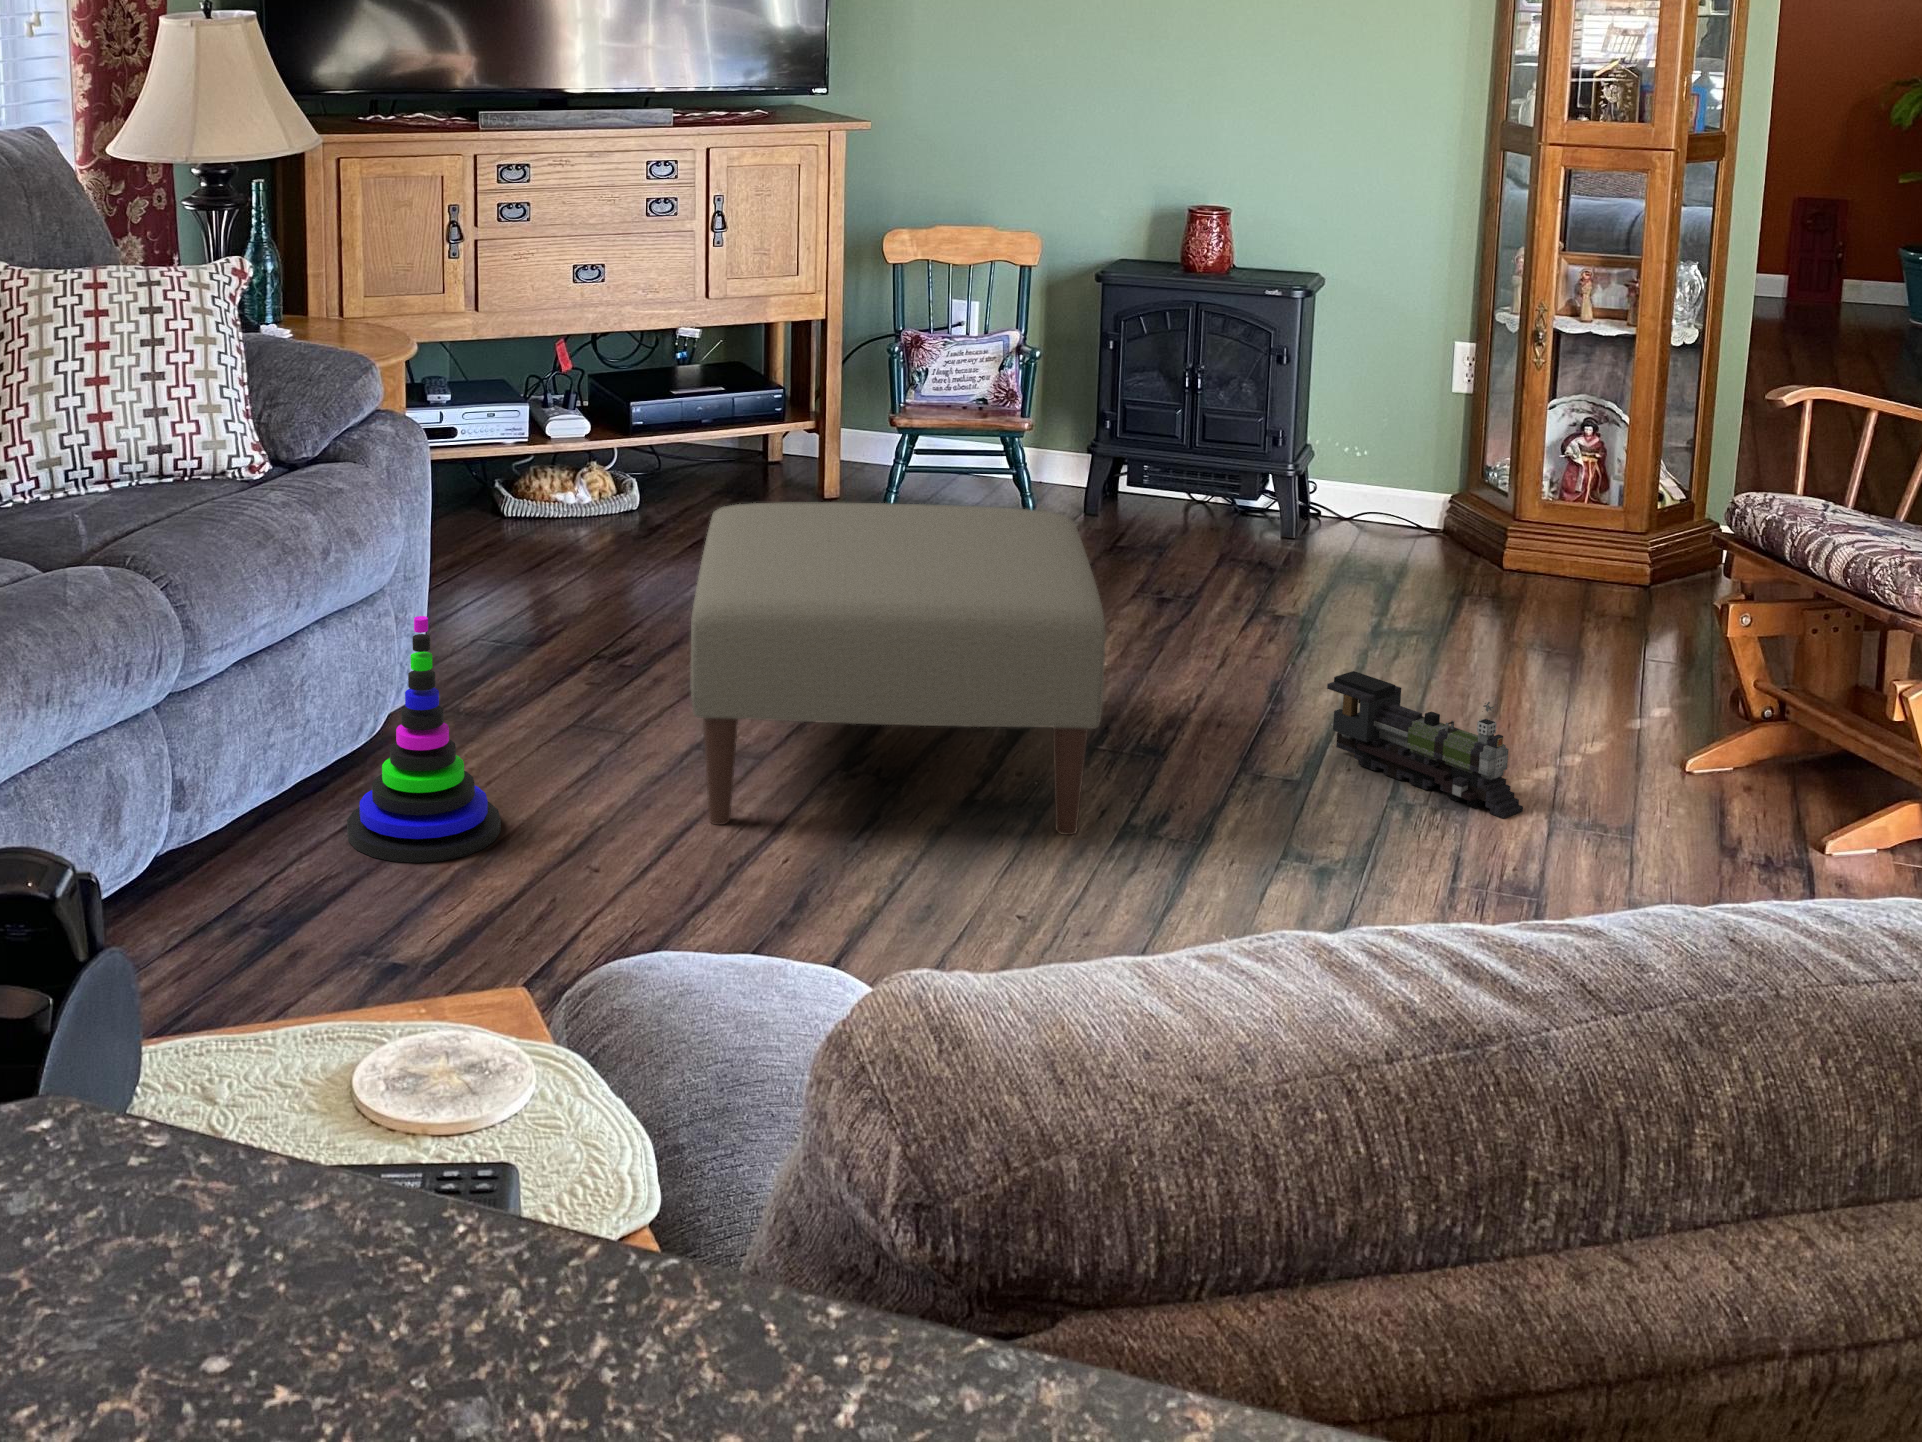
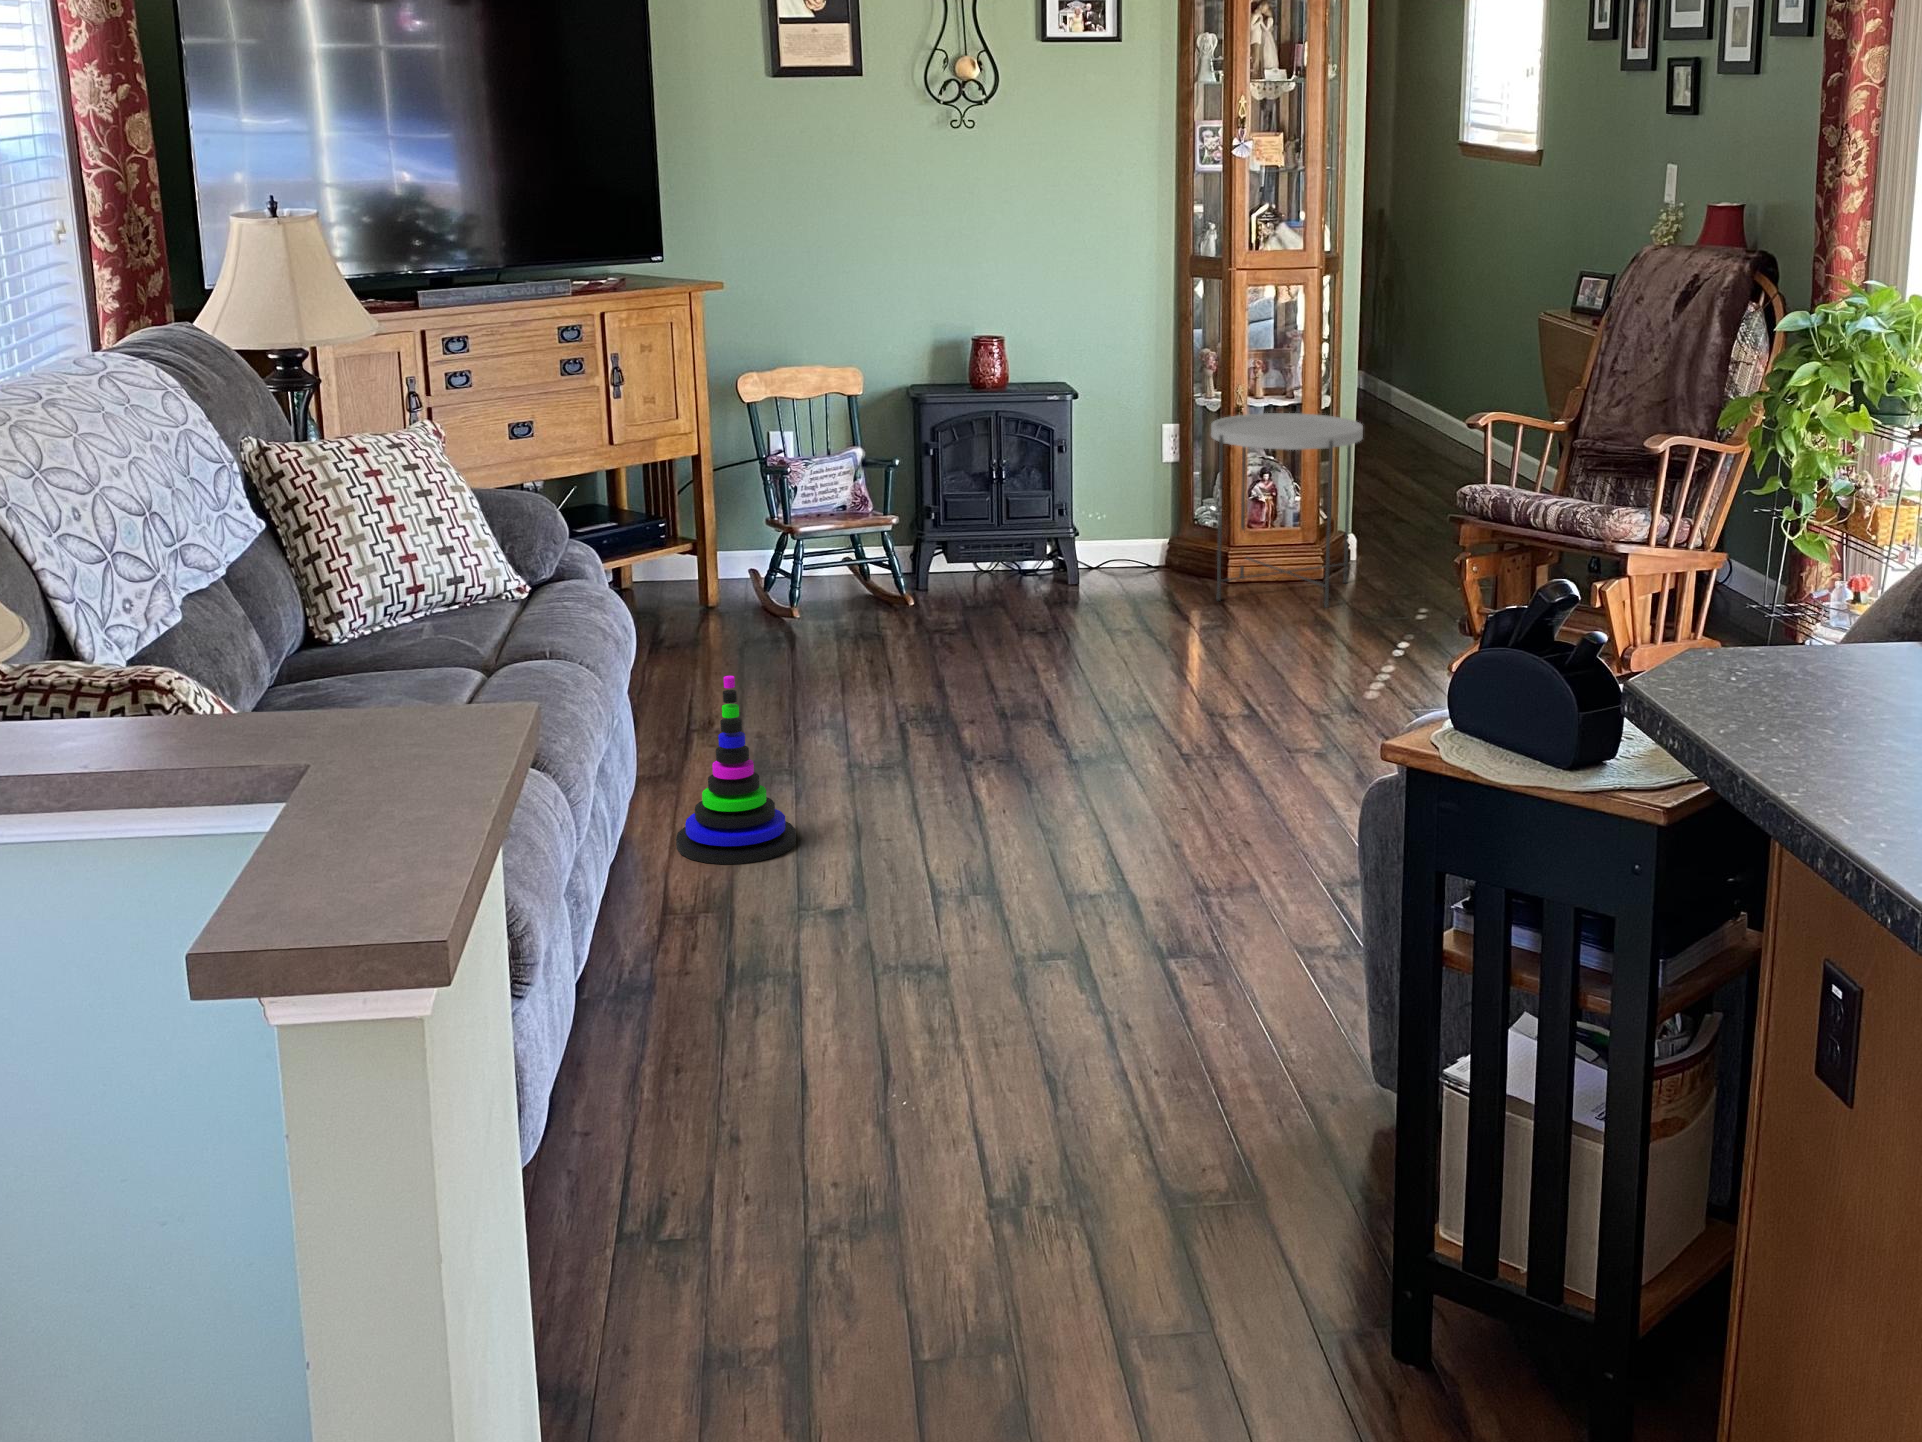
side table: none [1443,350,1688,638] -> present [1211,413,1363,608]
ottoman: present [691,502,1106,835] -> none [817,554,1185,802]
toy train: present [1327,671,1523,819] -> none [1256,635,1399,710]

